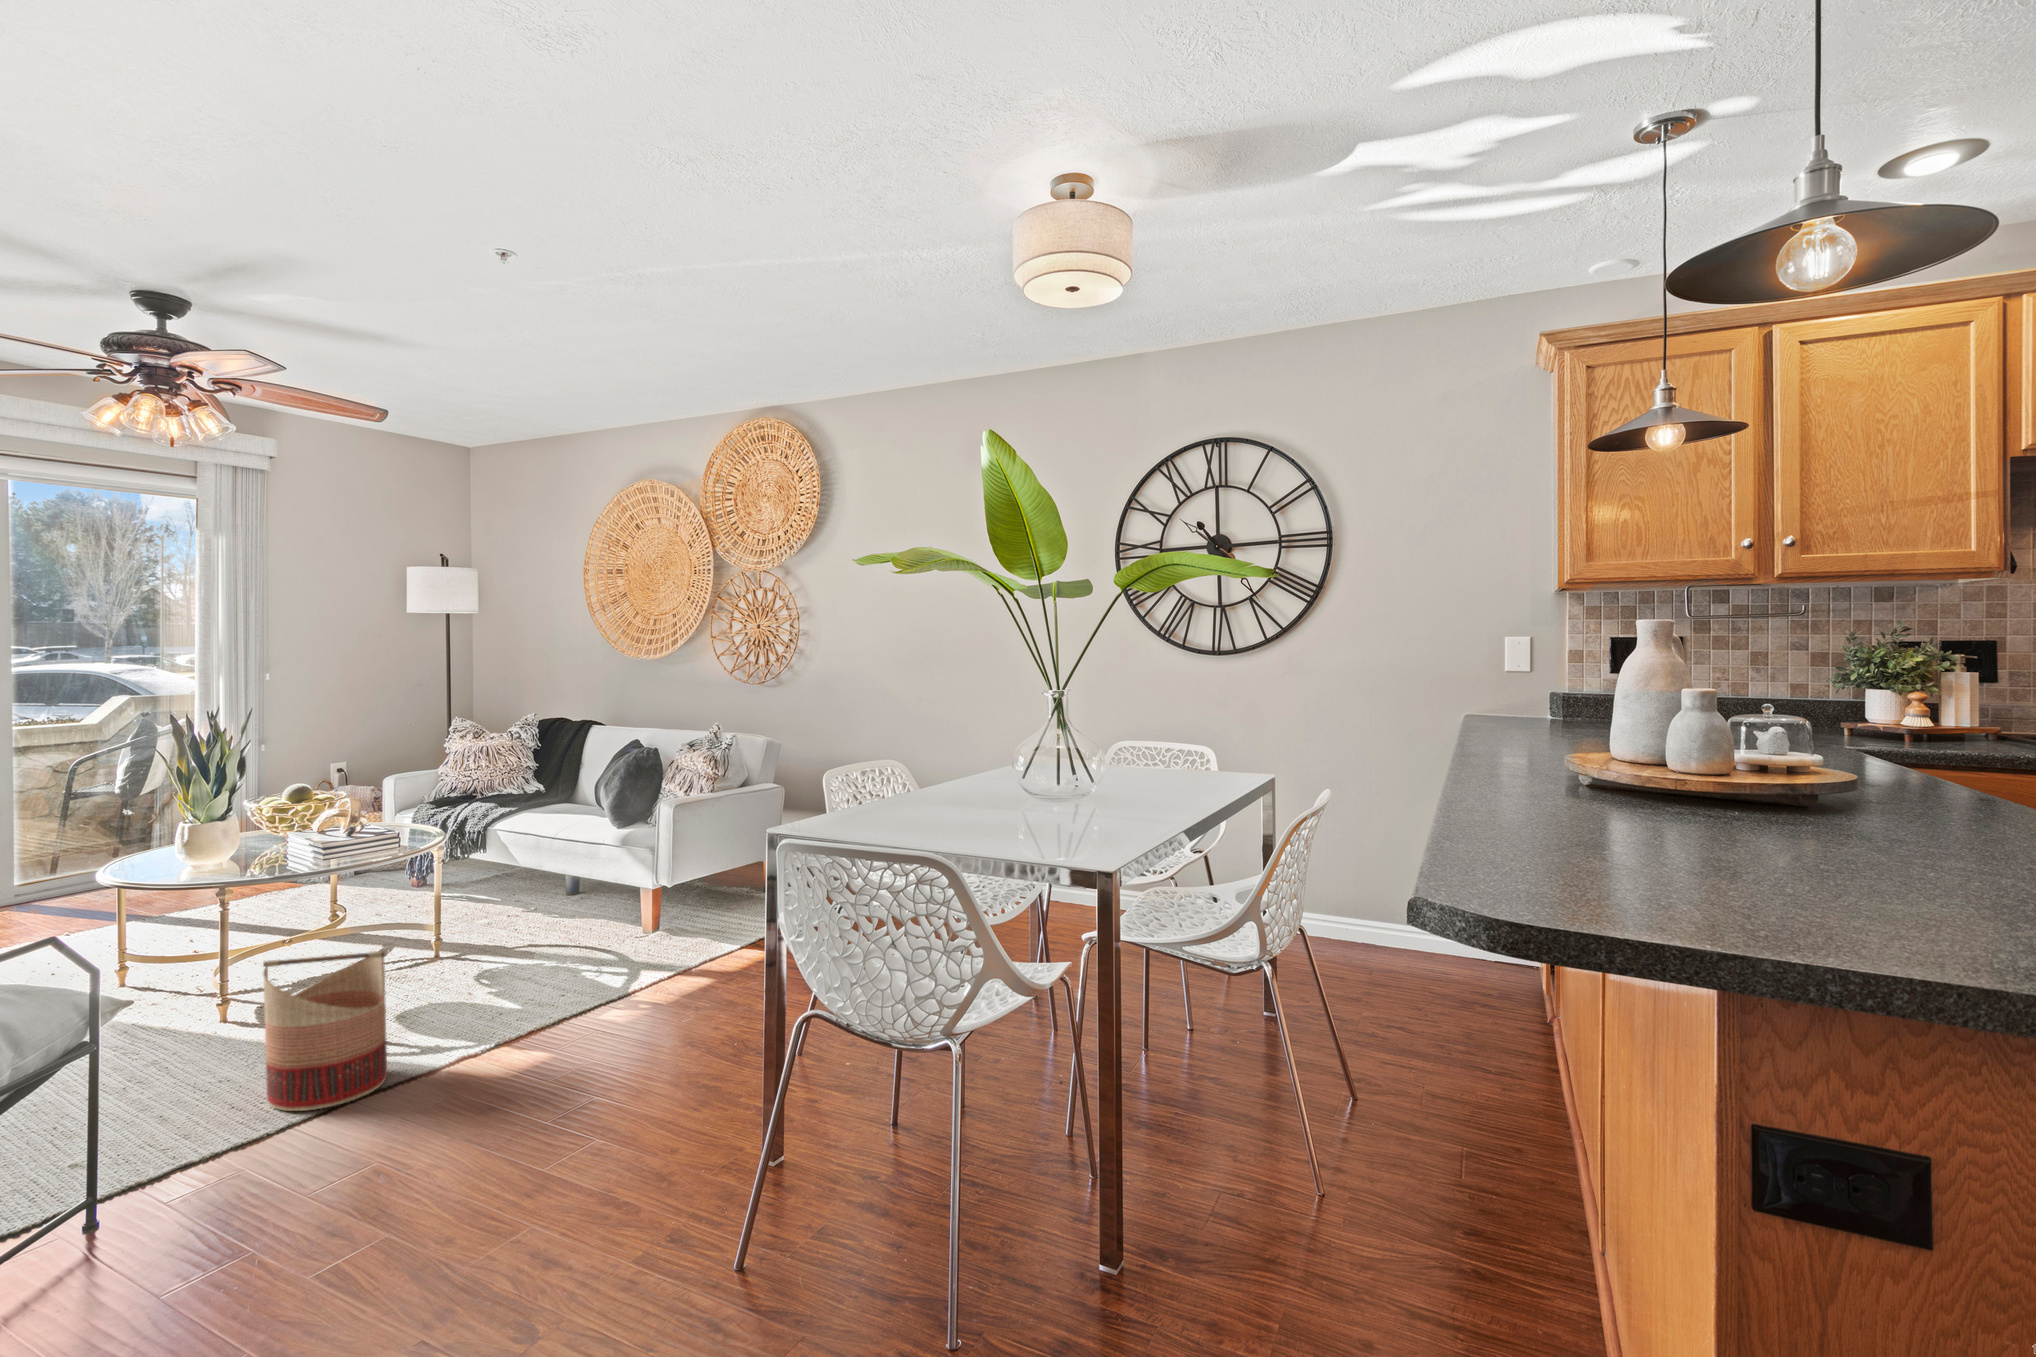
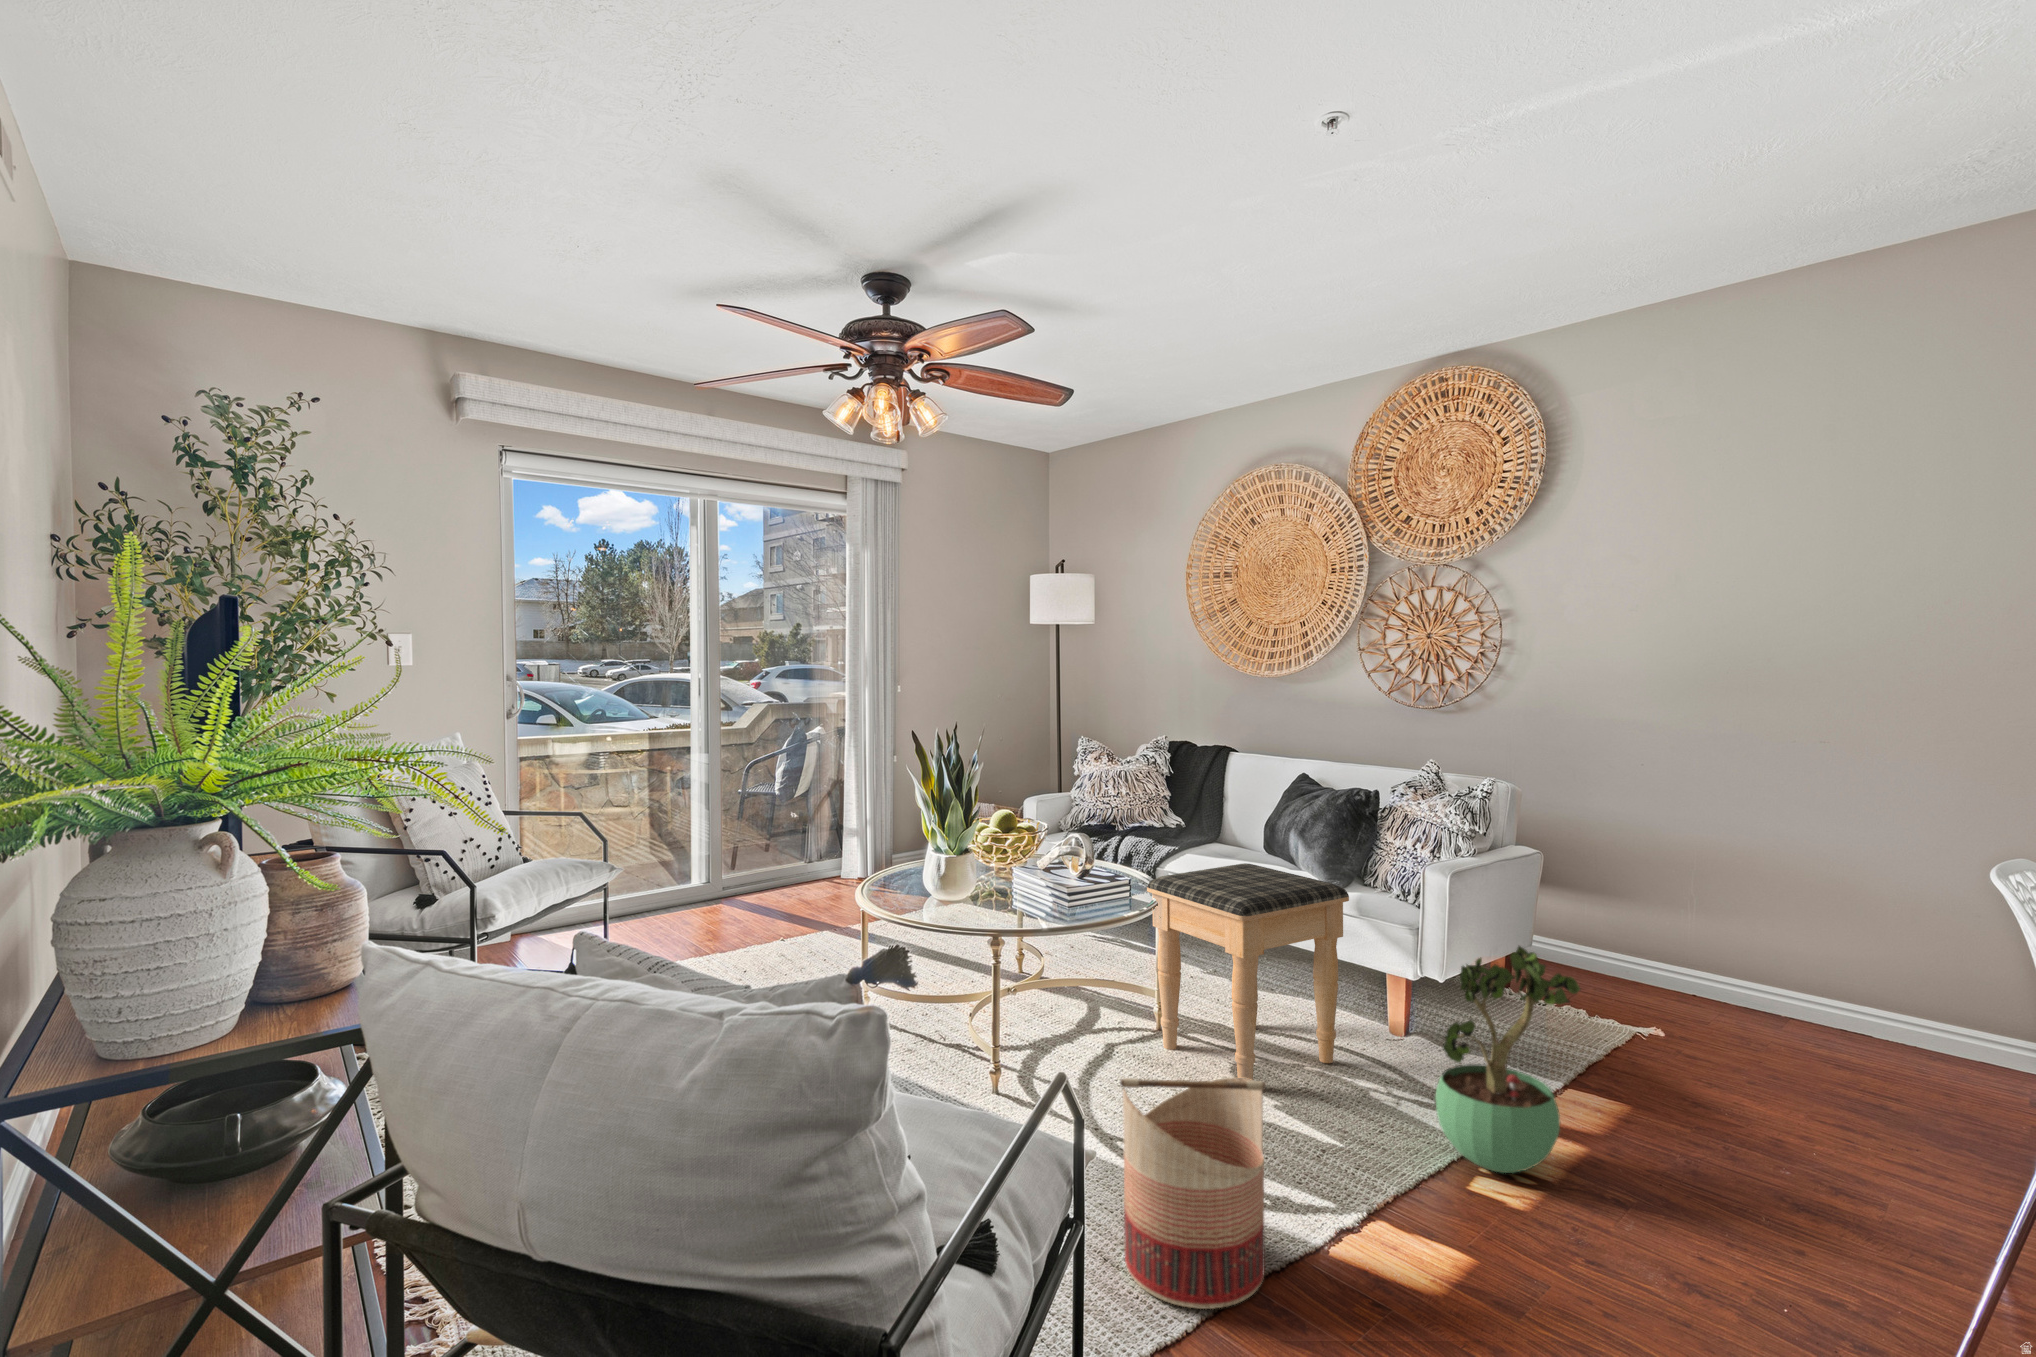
footstool: none [418,814,585,984] -> present [1147,863,1349,1080]
potted plant: none [582,850,689,1008] -> present [1436,946,1580,1173]

